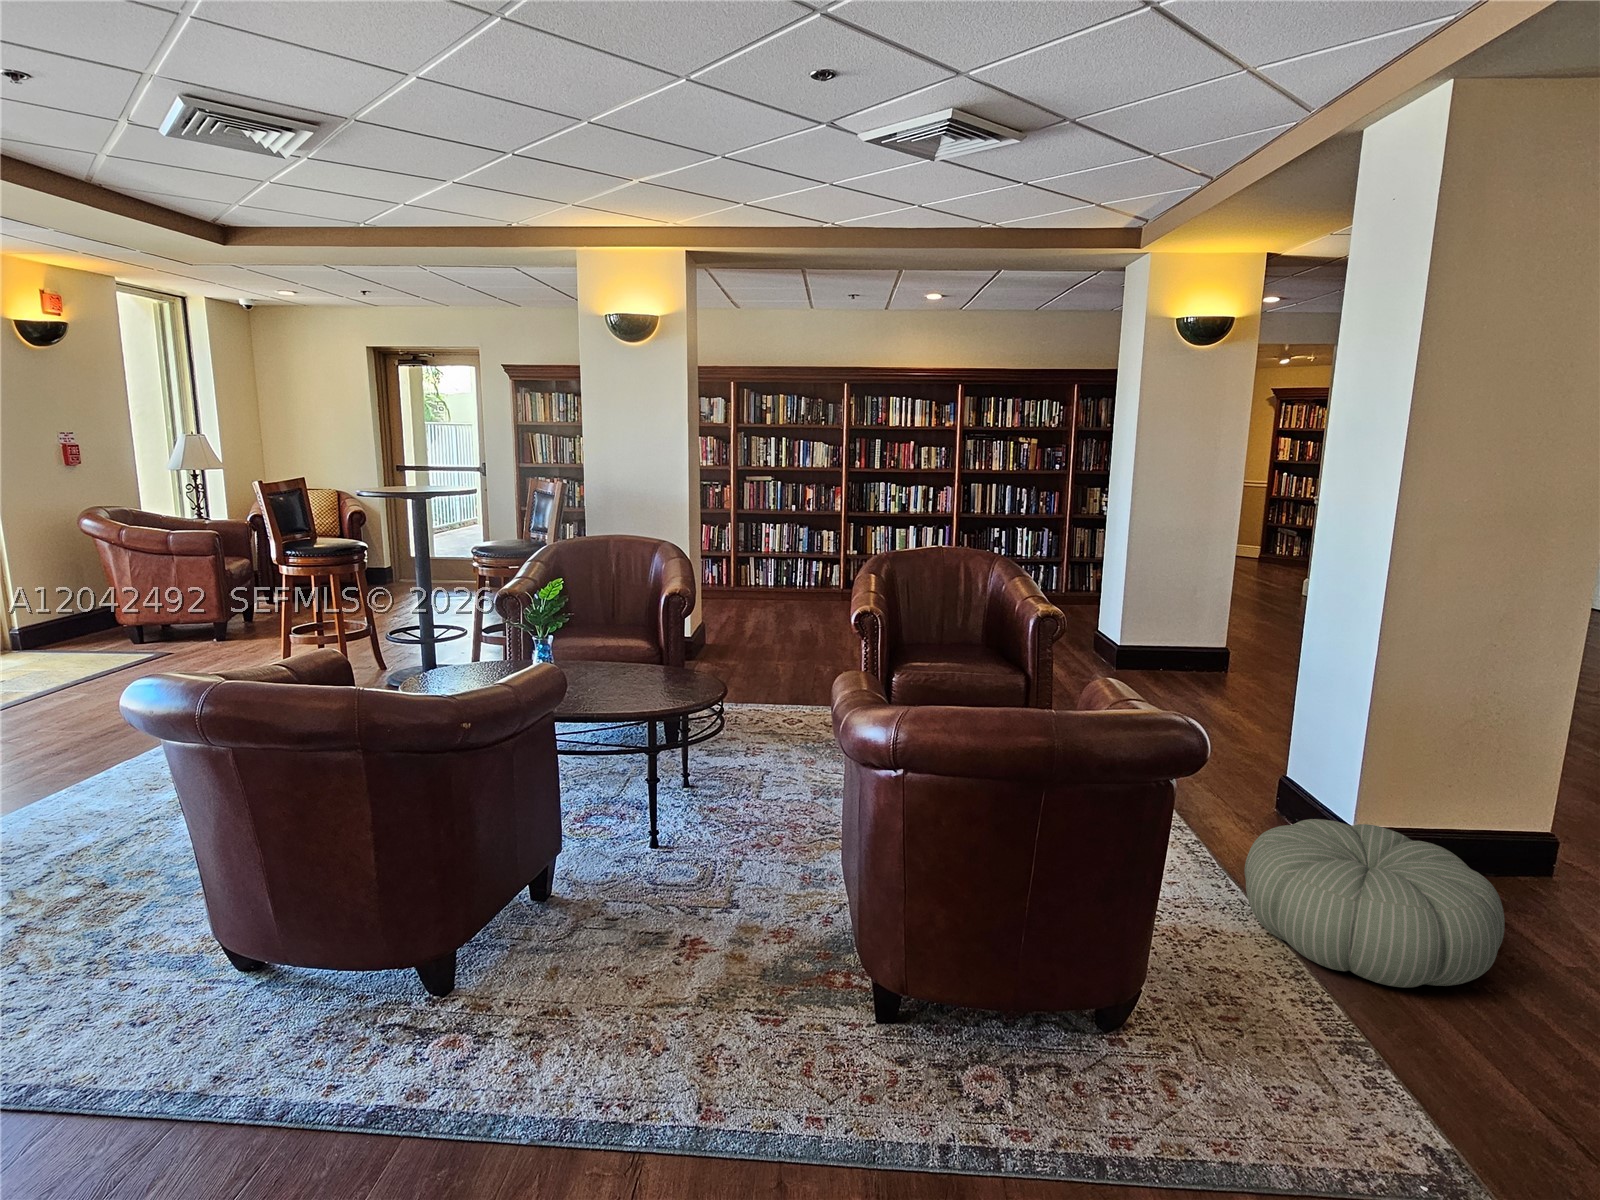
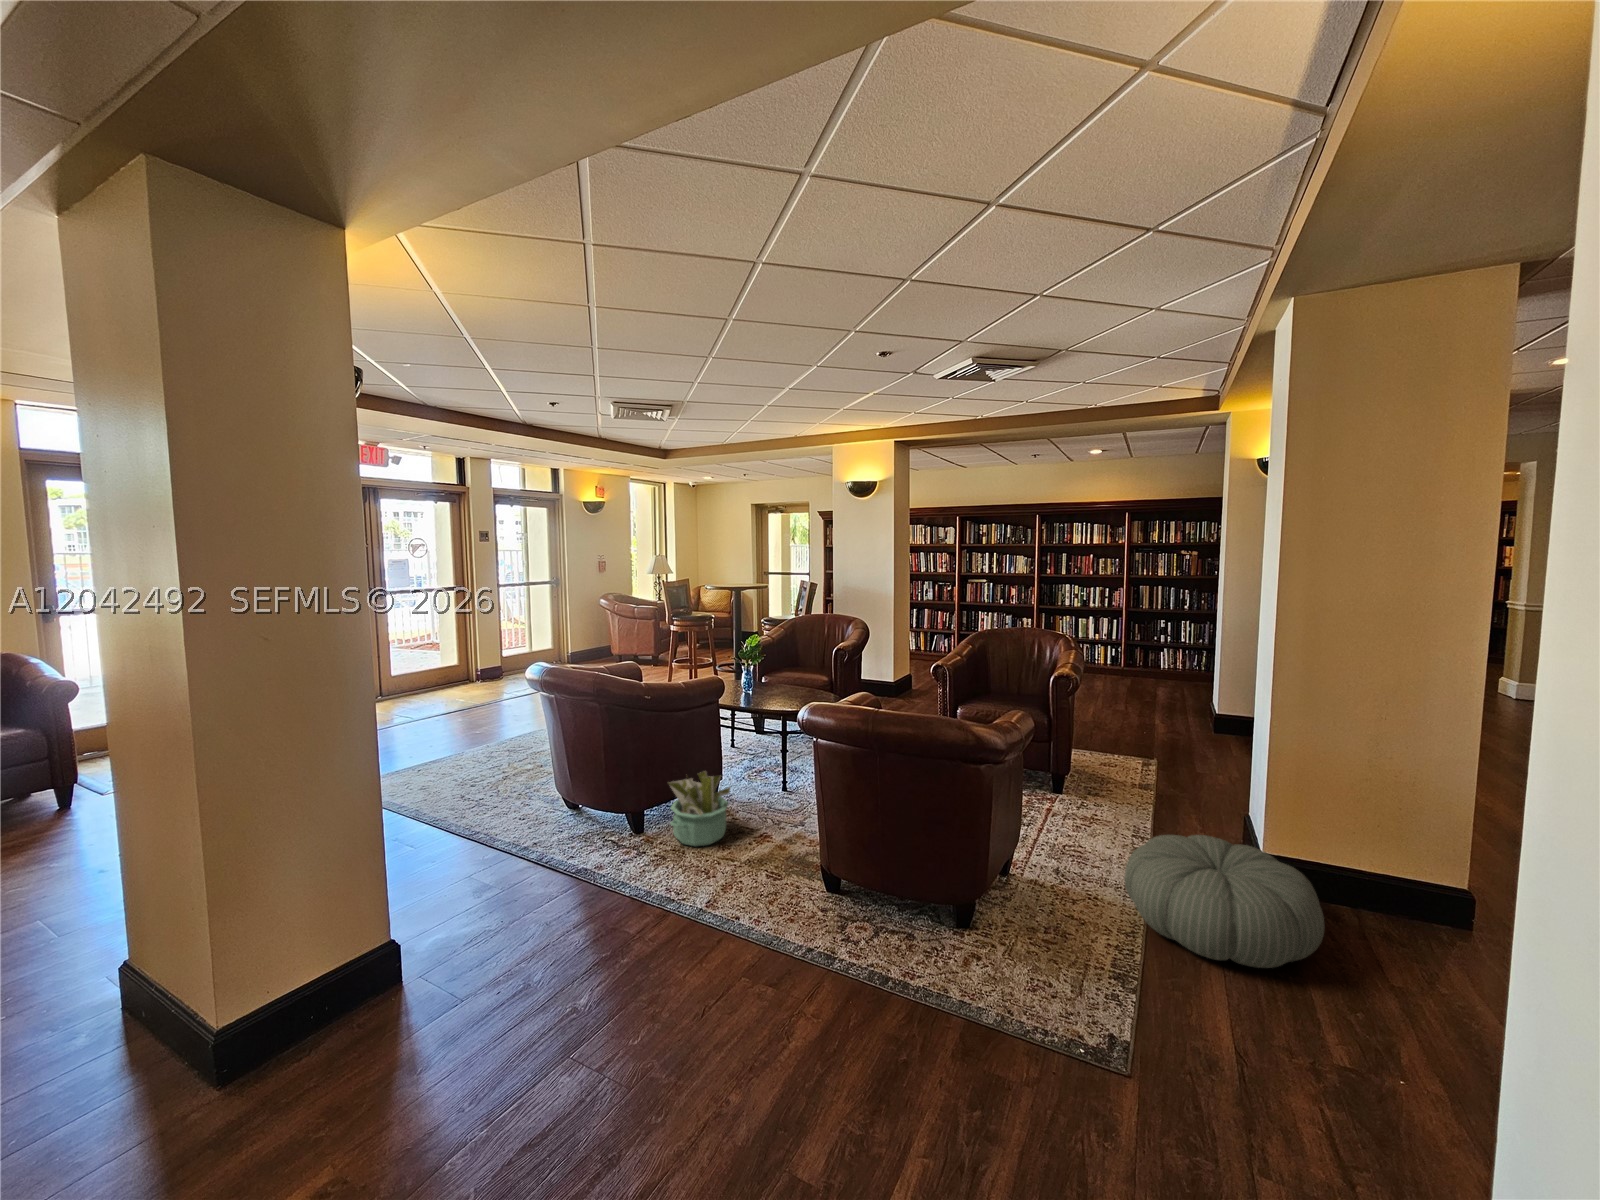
decorative plant: none [498,847,624,994] -> present [669,771,731,846]

